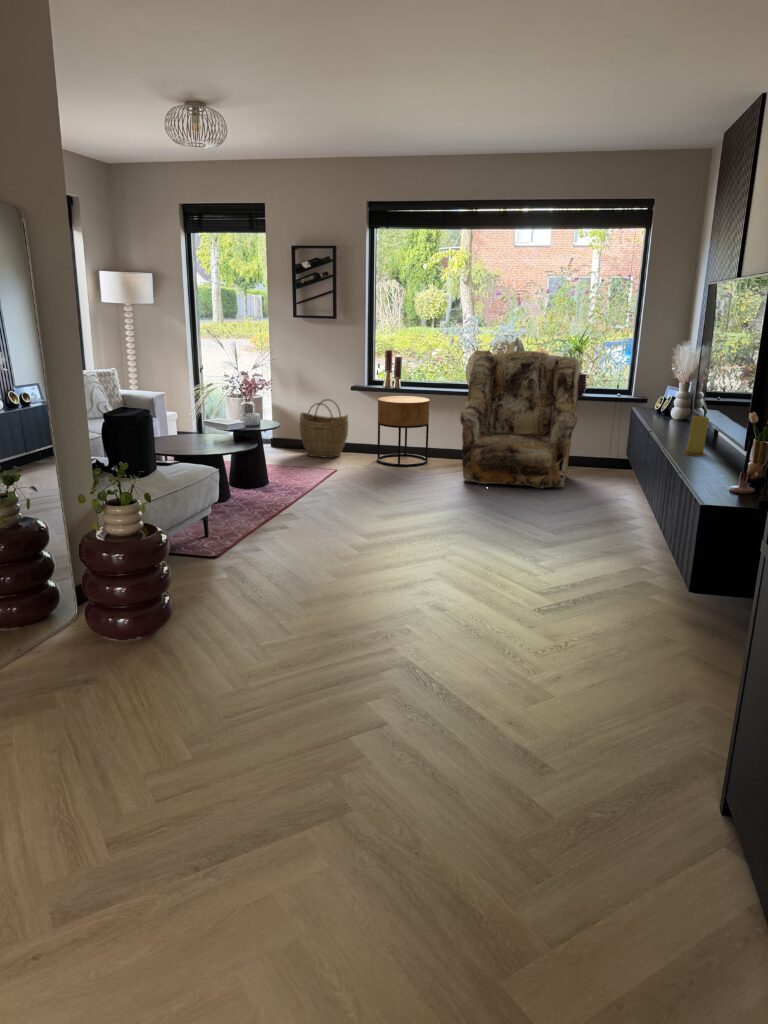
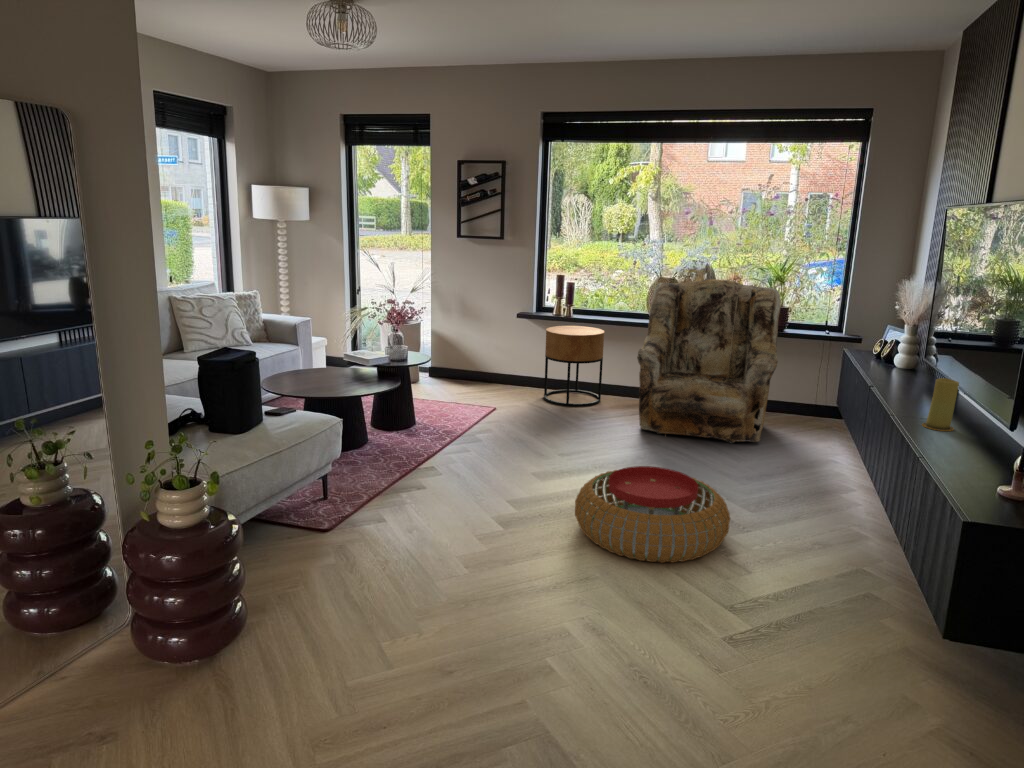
woven basket: present [300,399,348,458] -> none [459,327,513,392]
pouf: none [416,499,540,568] -> present [575,466,730,563]

